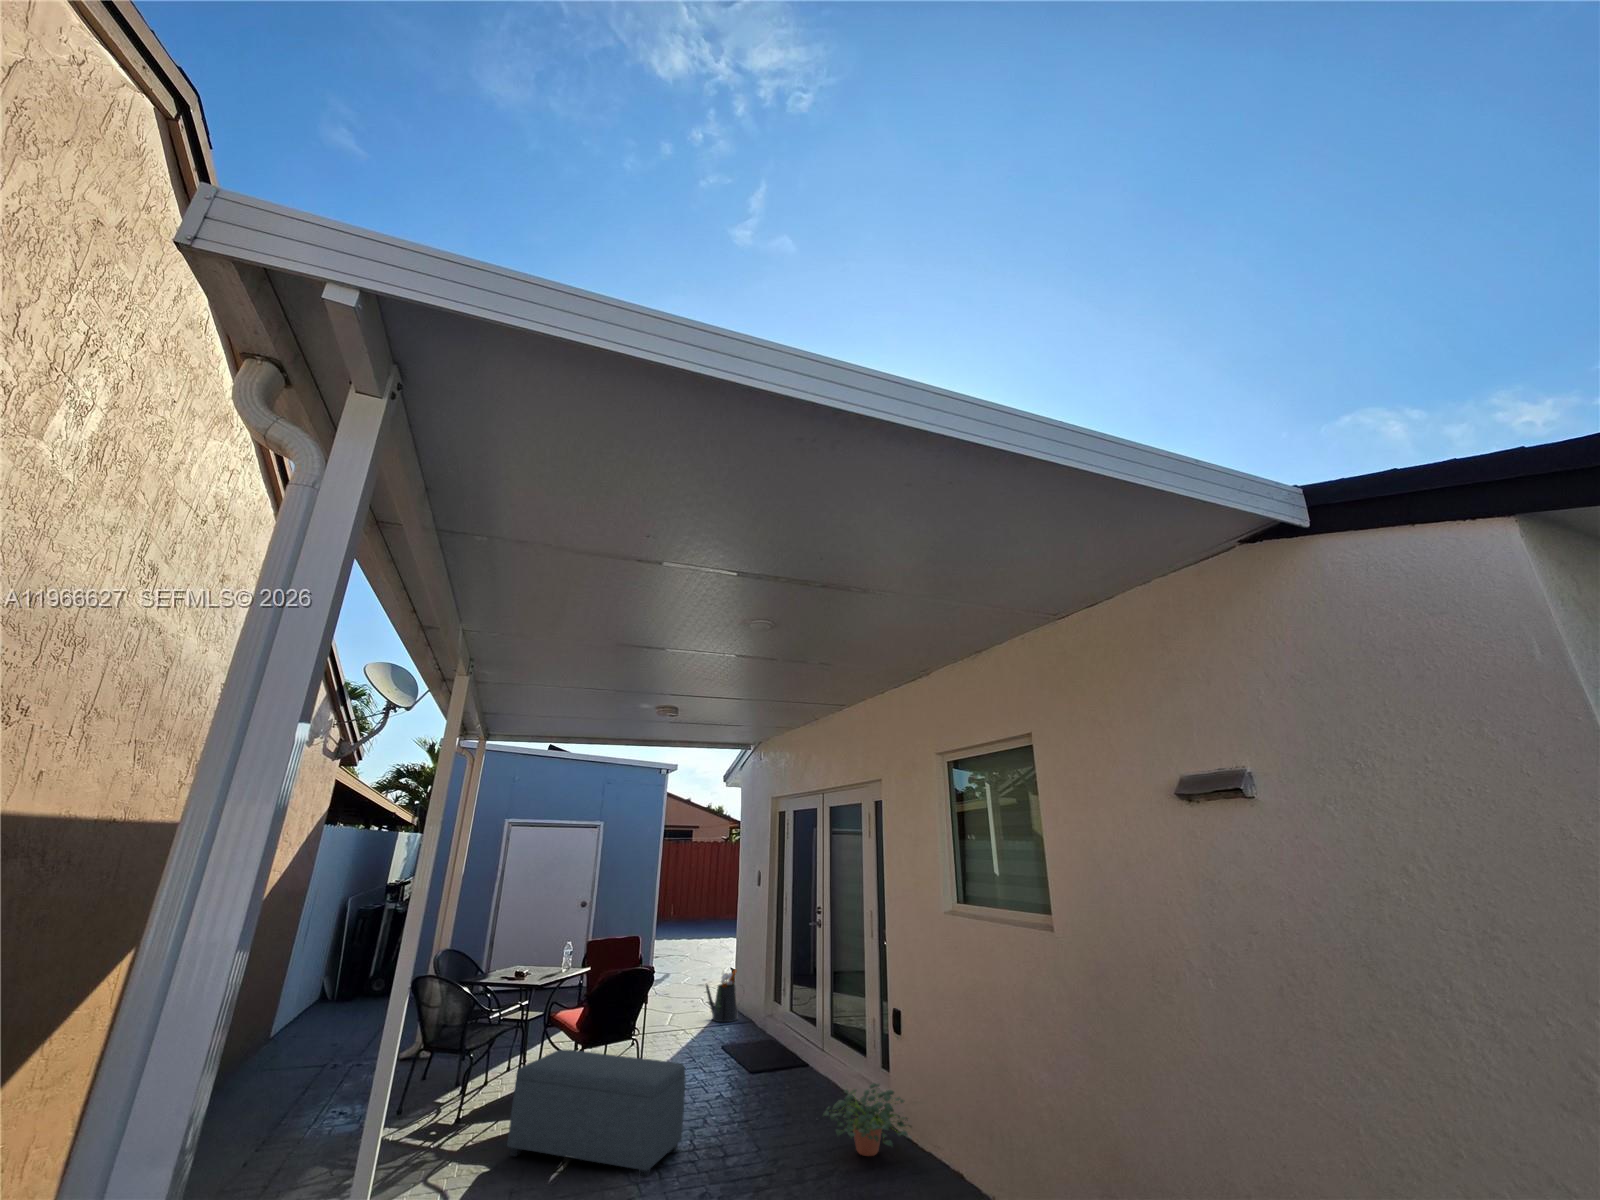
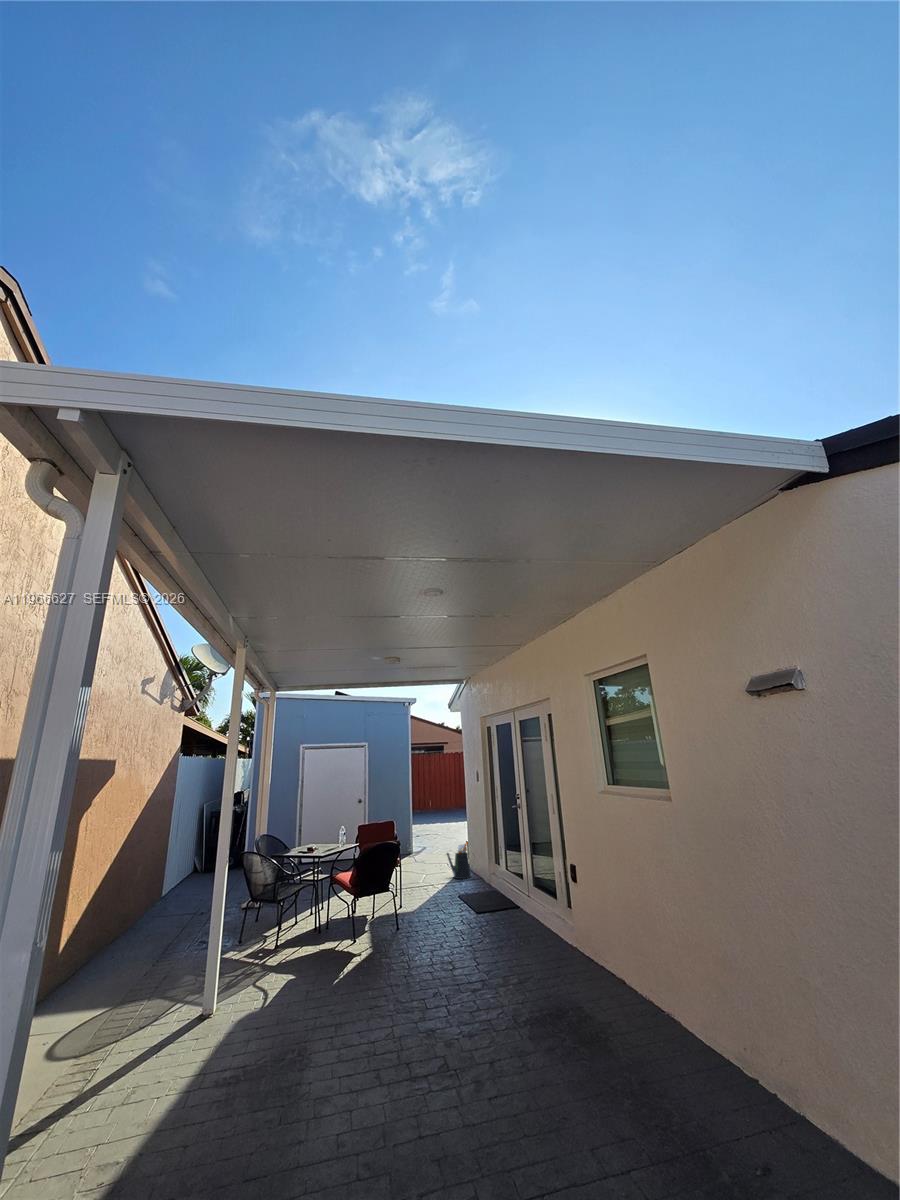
ottoman: present [507,1050,686,1178] -> none [306,899,423,984]
potted plant: present [823,1083,911,1156] -> none [520,917,586,968]

